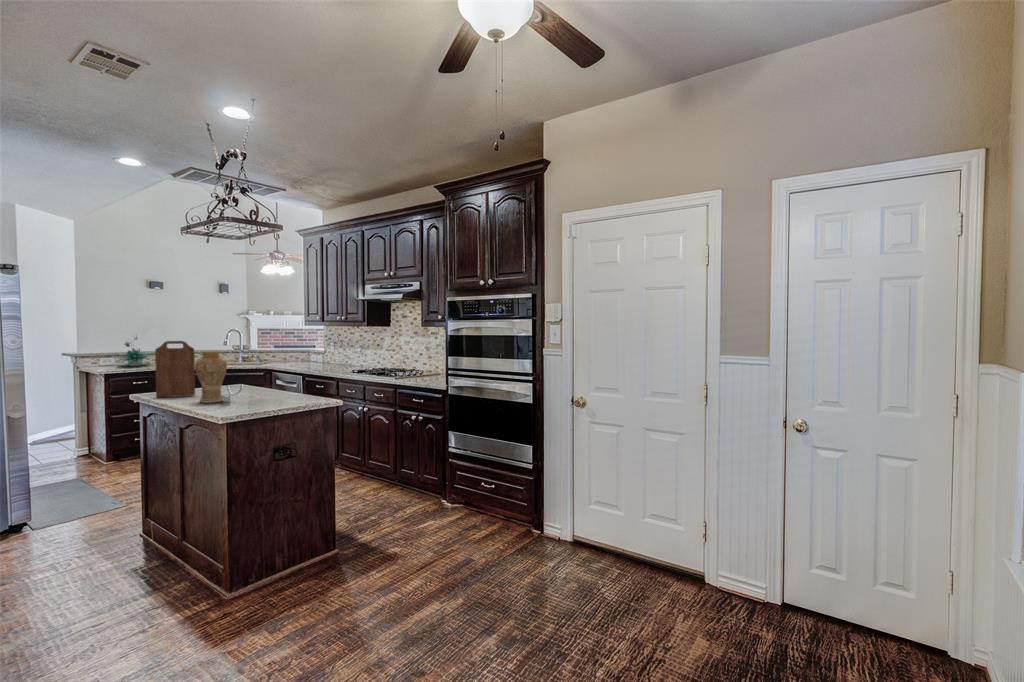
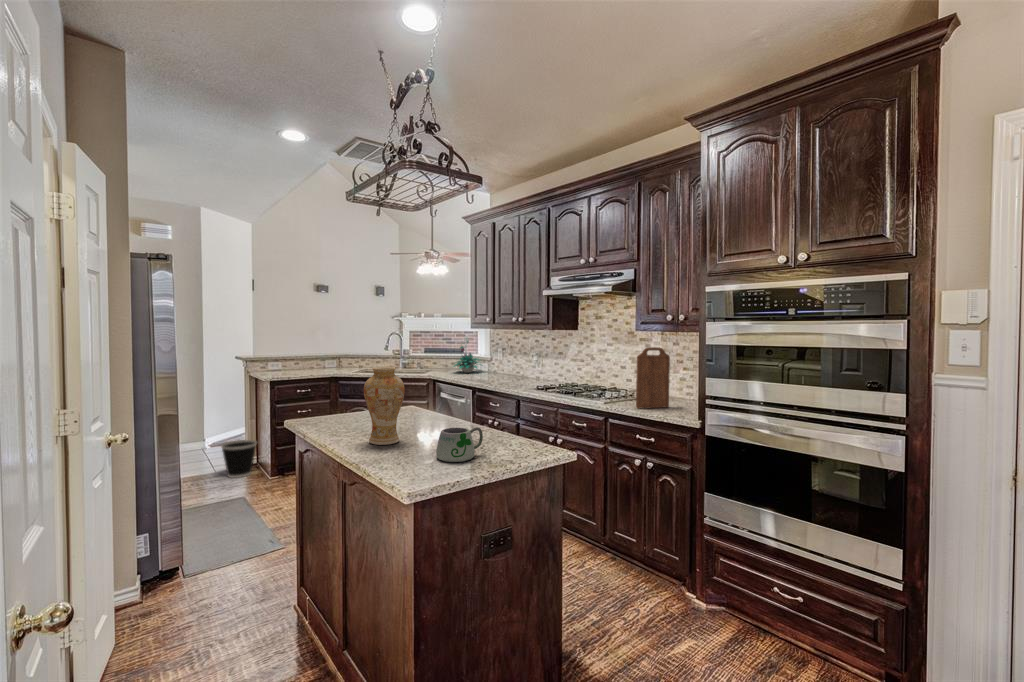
plant: present [119,337,150,366] -> present [454,341,481,373]
cutting board: present [155,341,195,397] -> present [636,347,670,408]
mug: none [247,387,281,407] -> present [436,427,483,462]
wastebasket: none [49,431,90,467] -> present [221,440,257,478]

